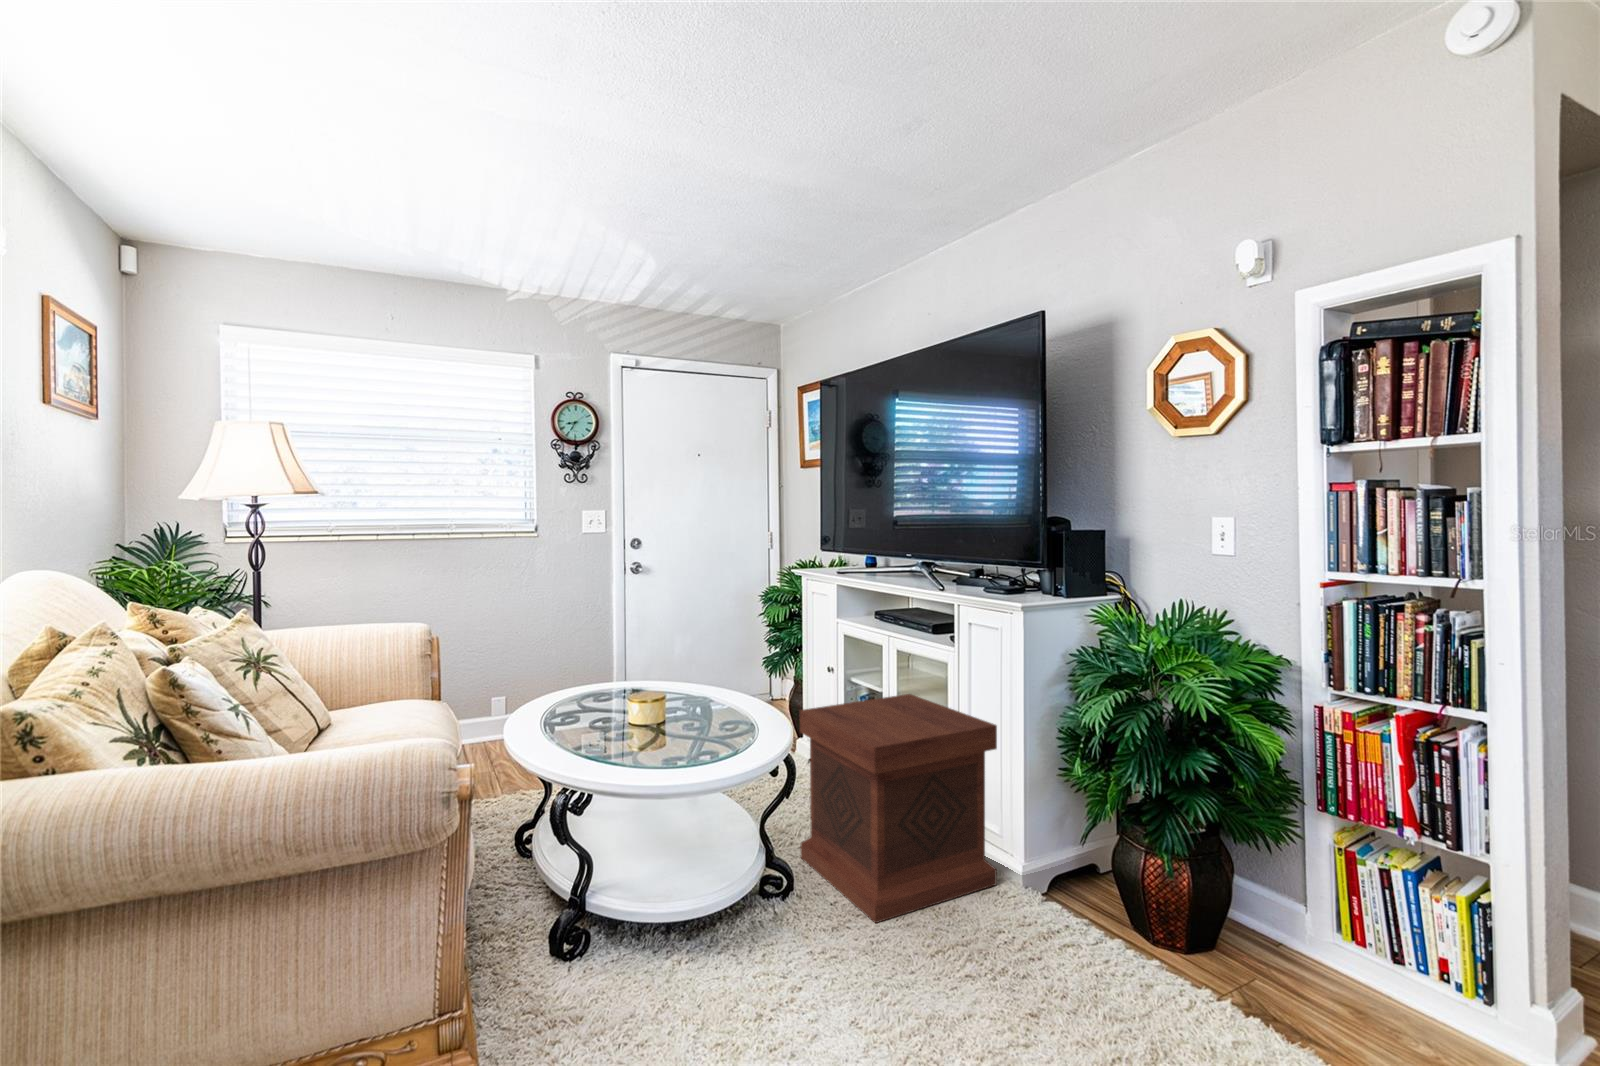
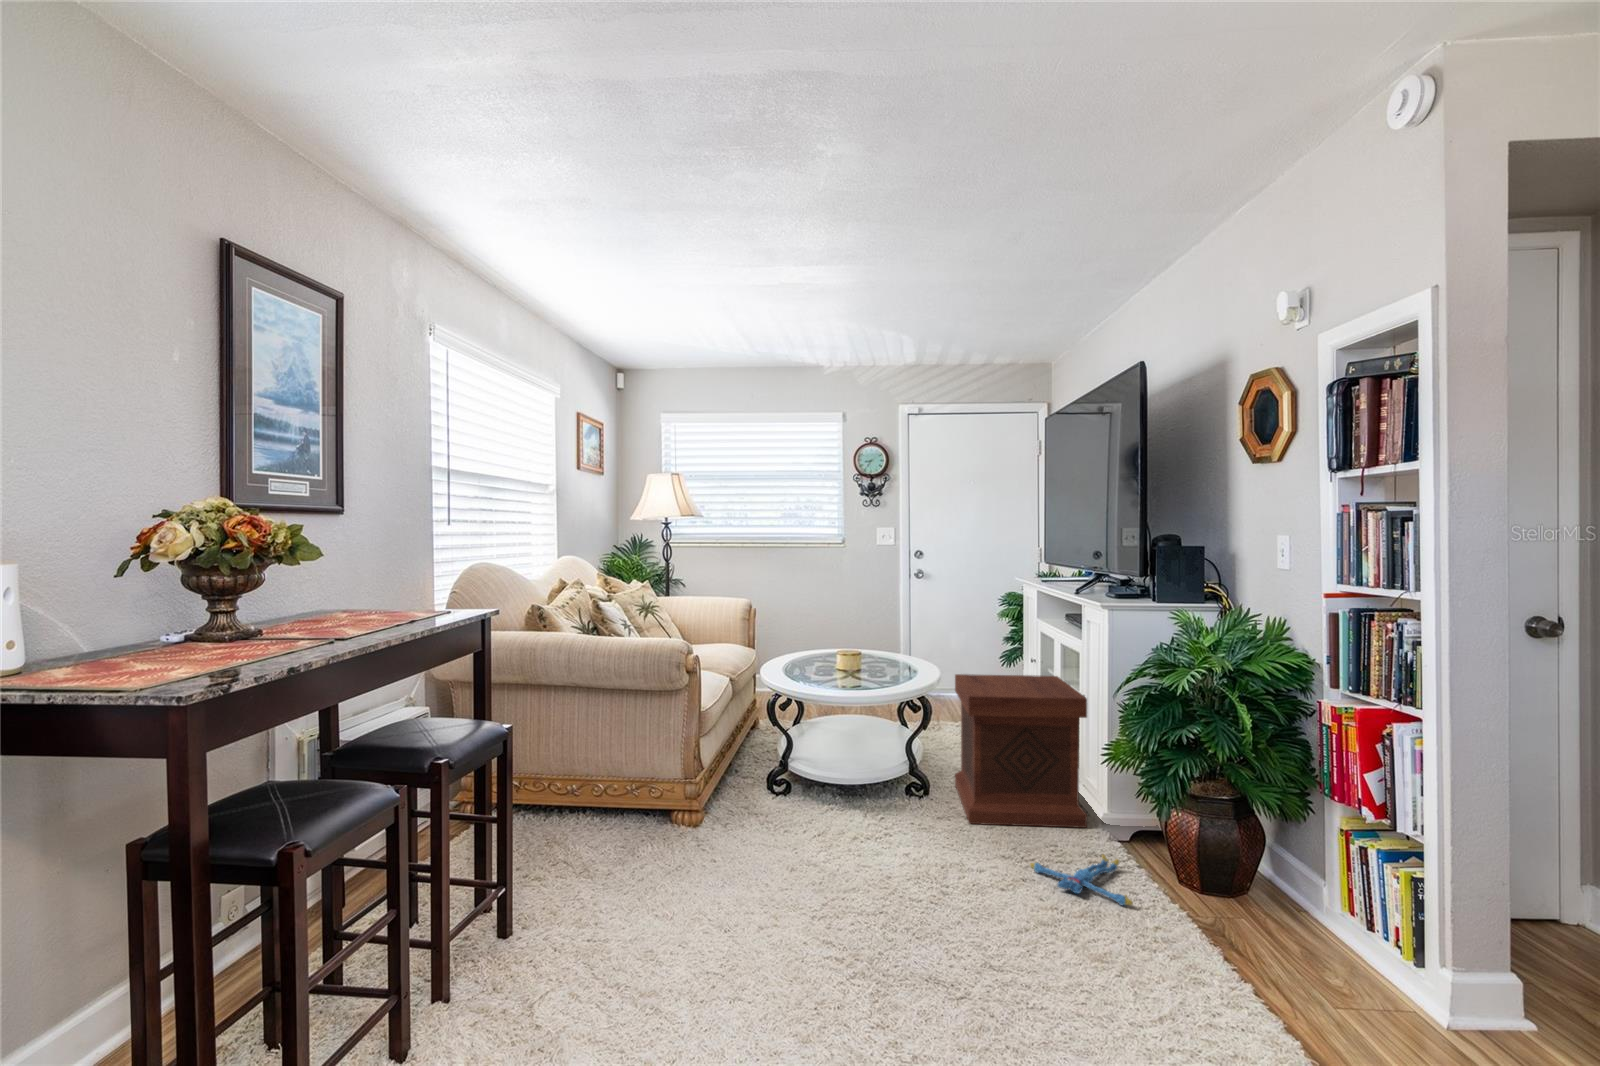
plush toy: none [1013,929,1169,1008] -> present [1030,855,1133,905]

